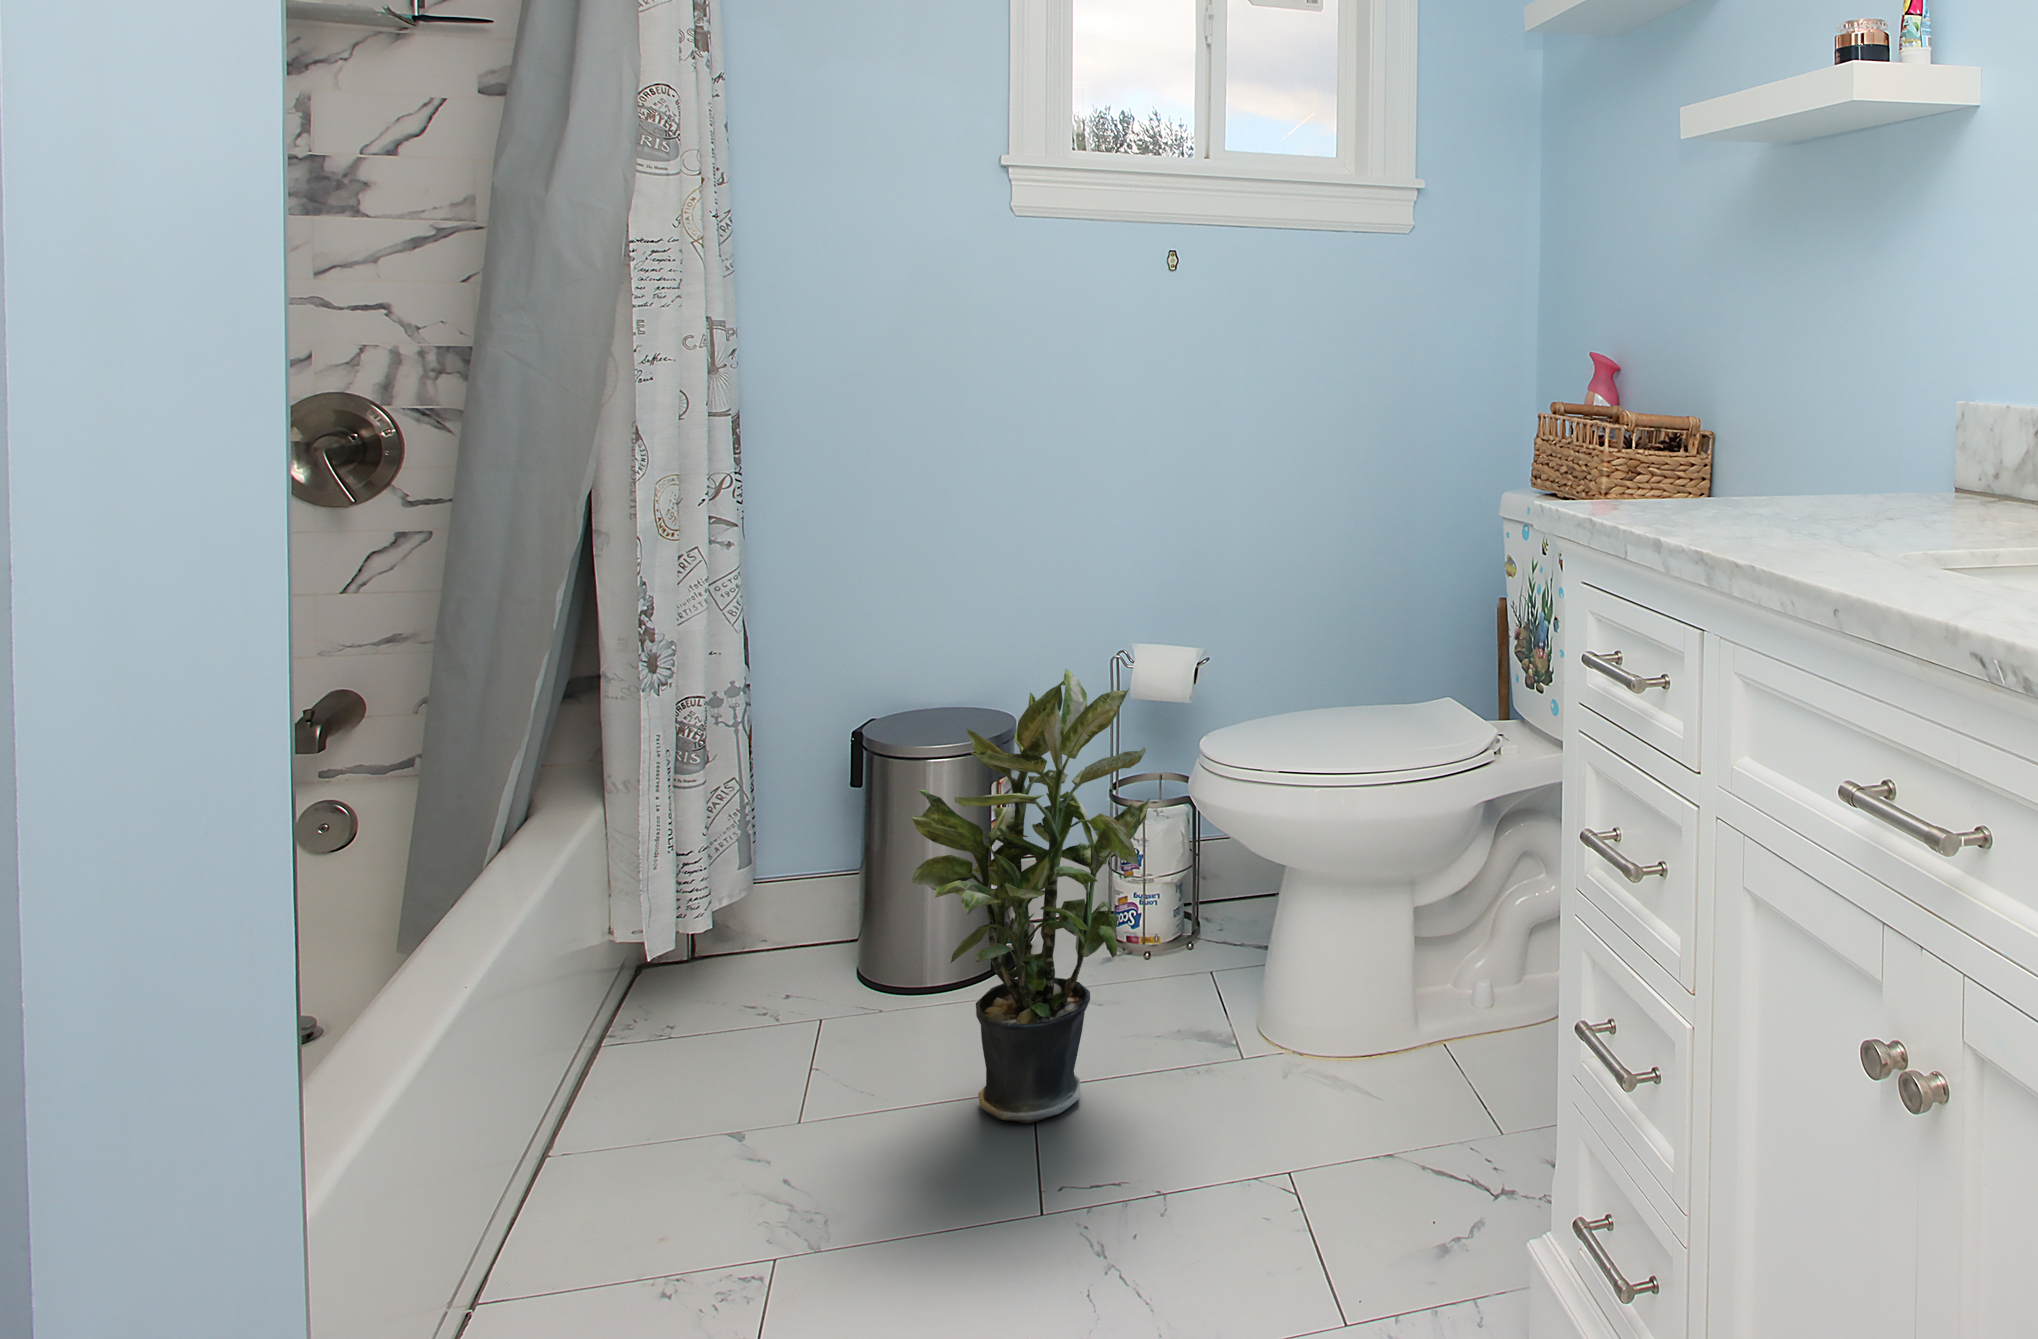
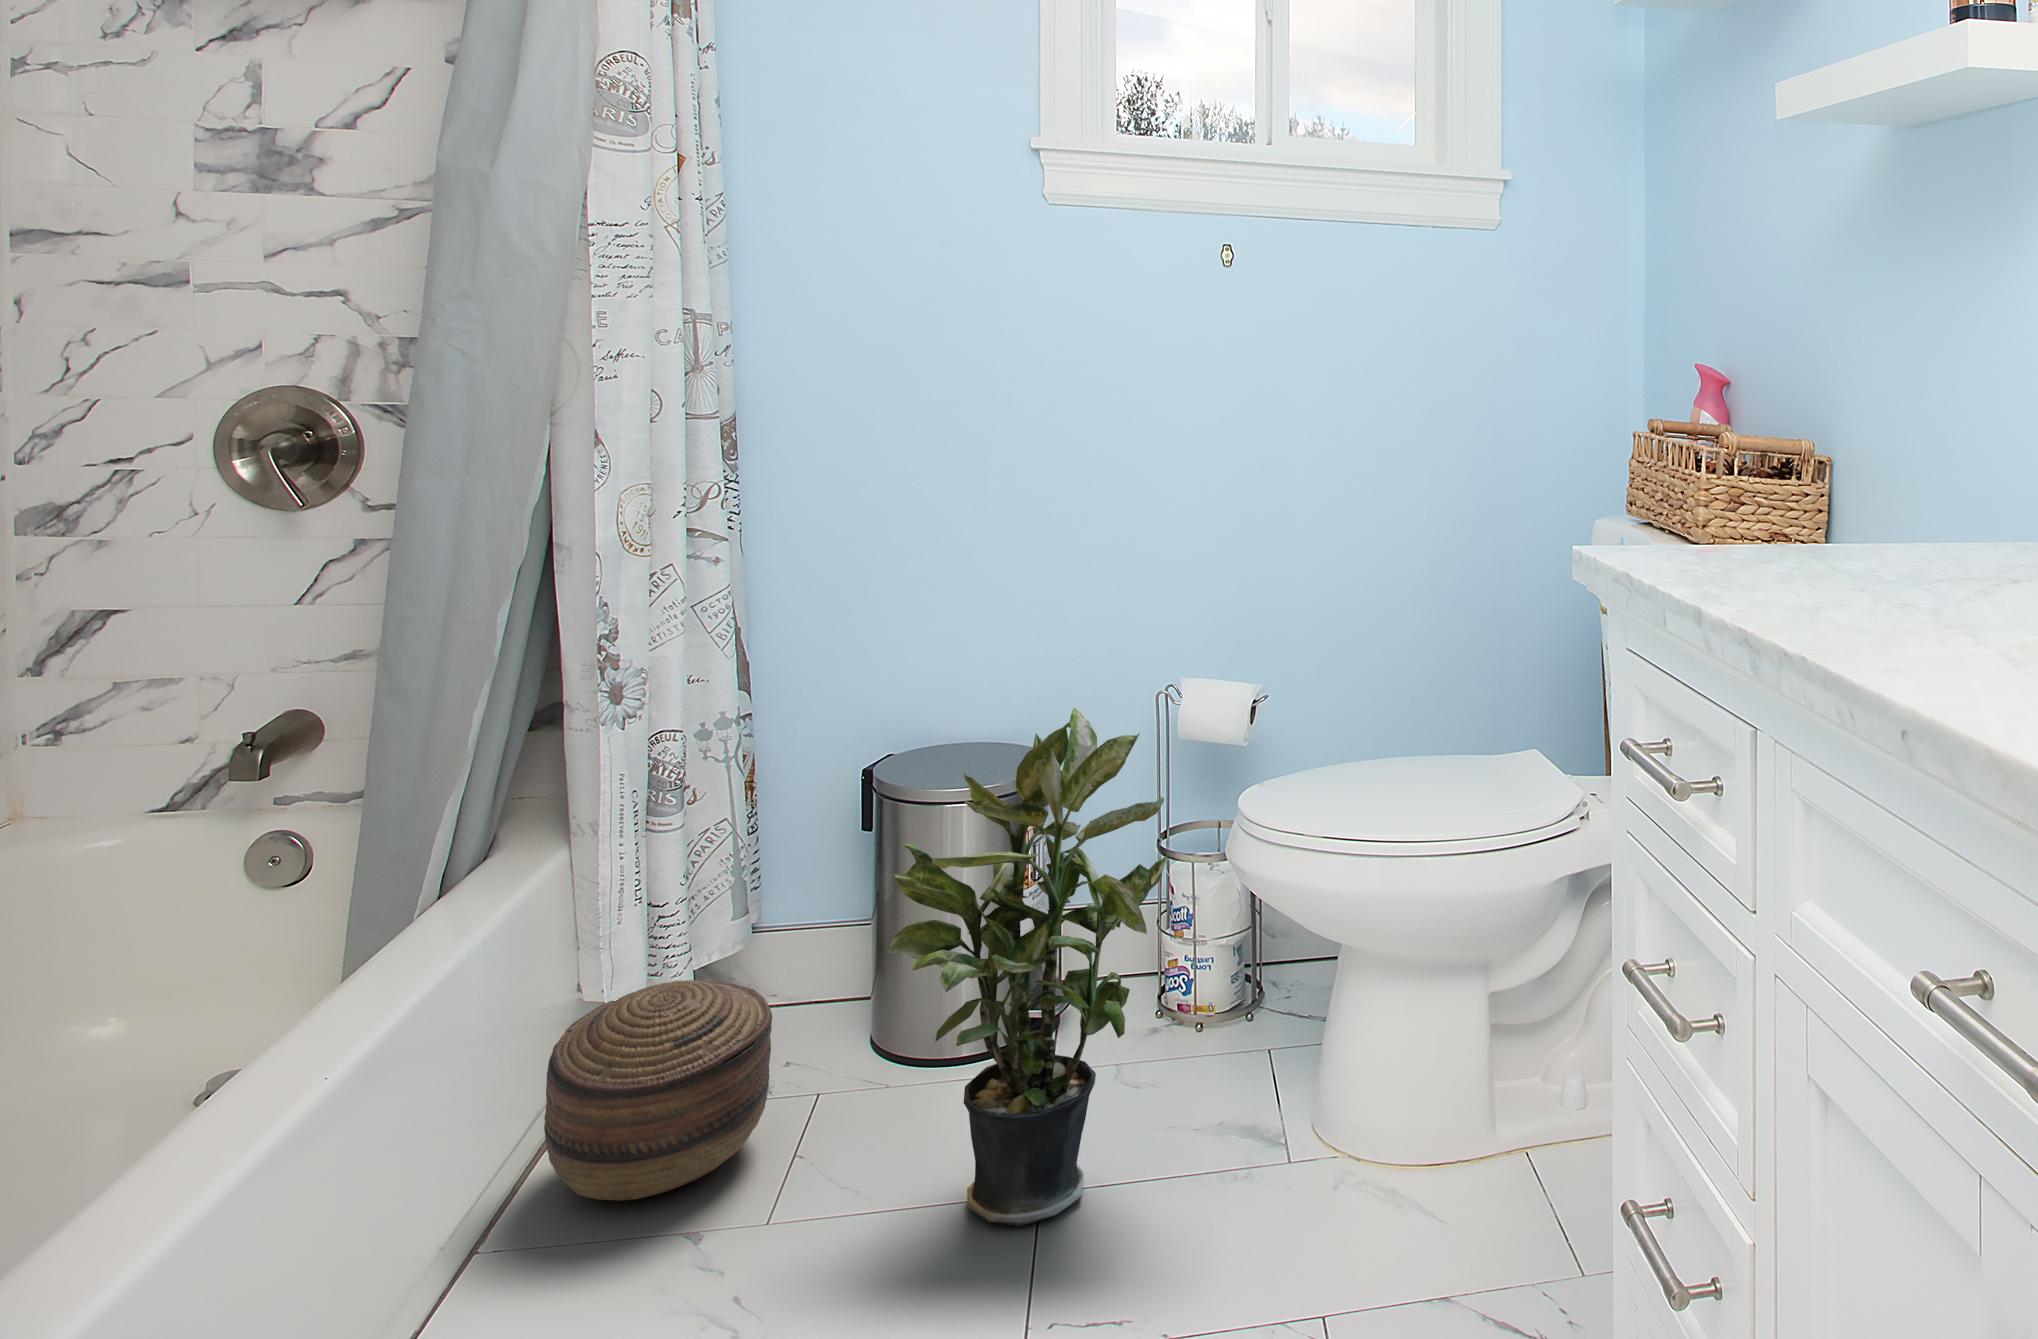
basket: none [599,917,795,1108] -> present [544,980,772,1201]

